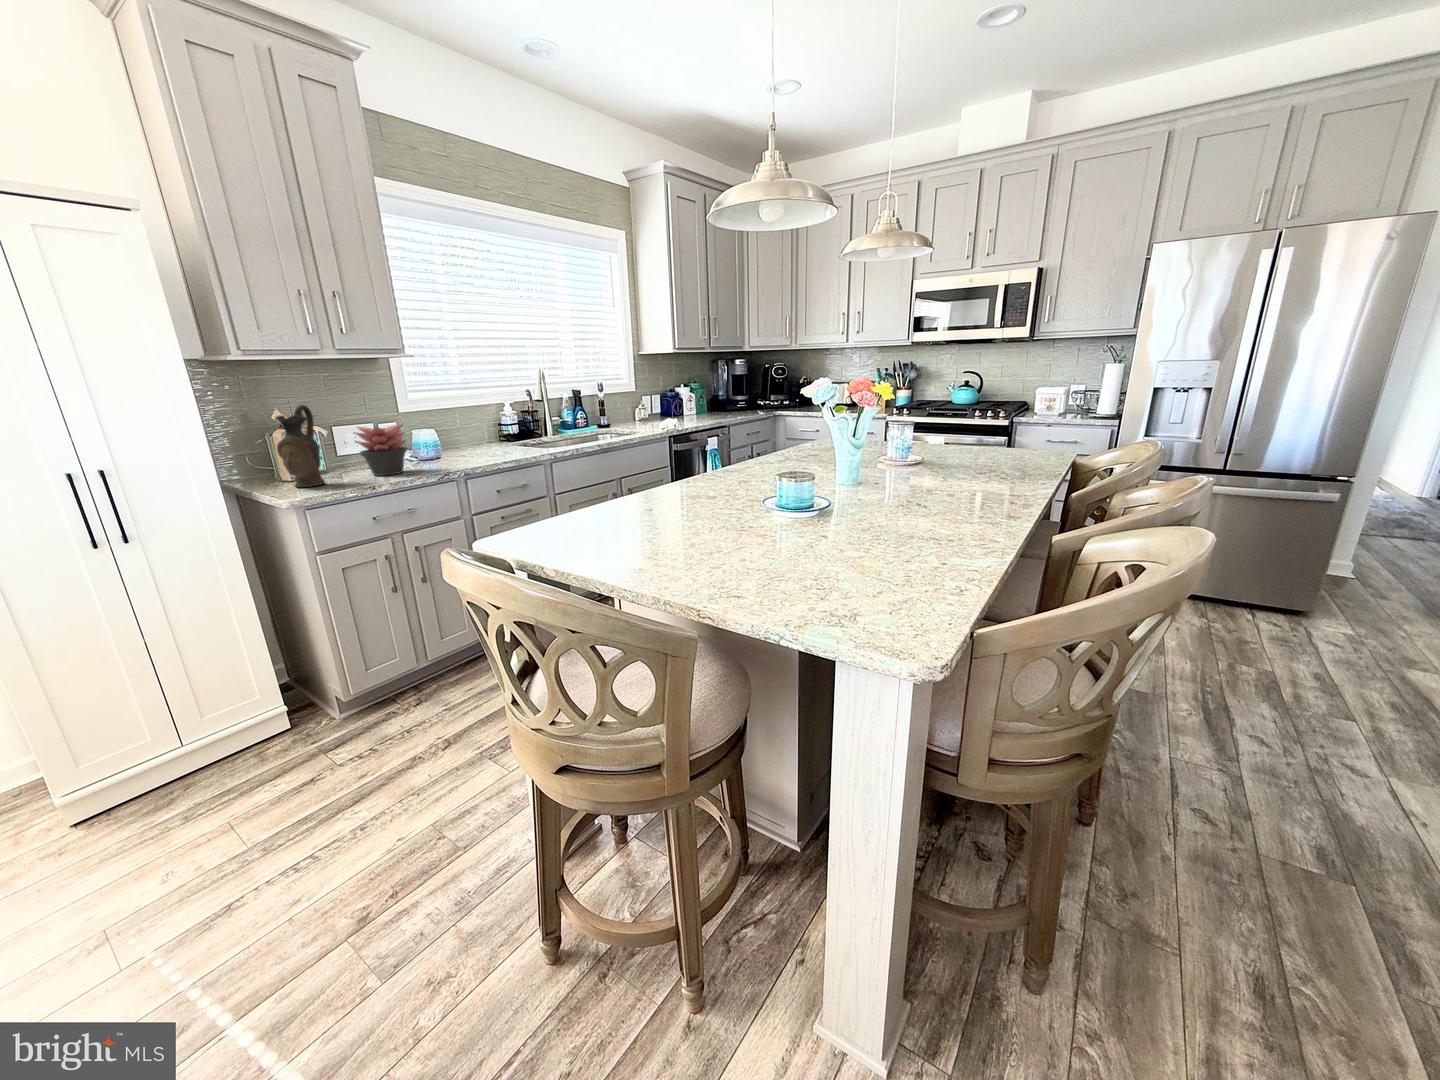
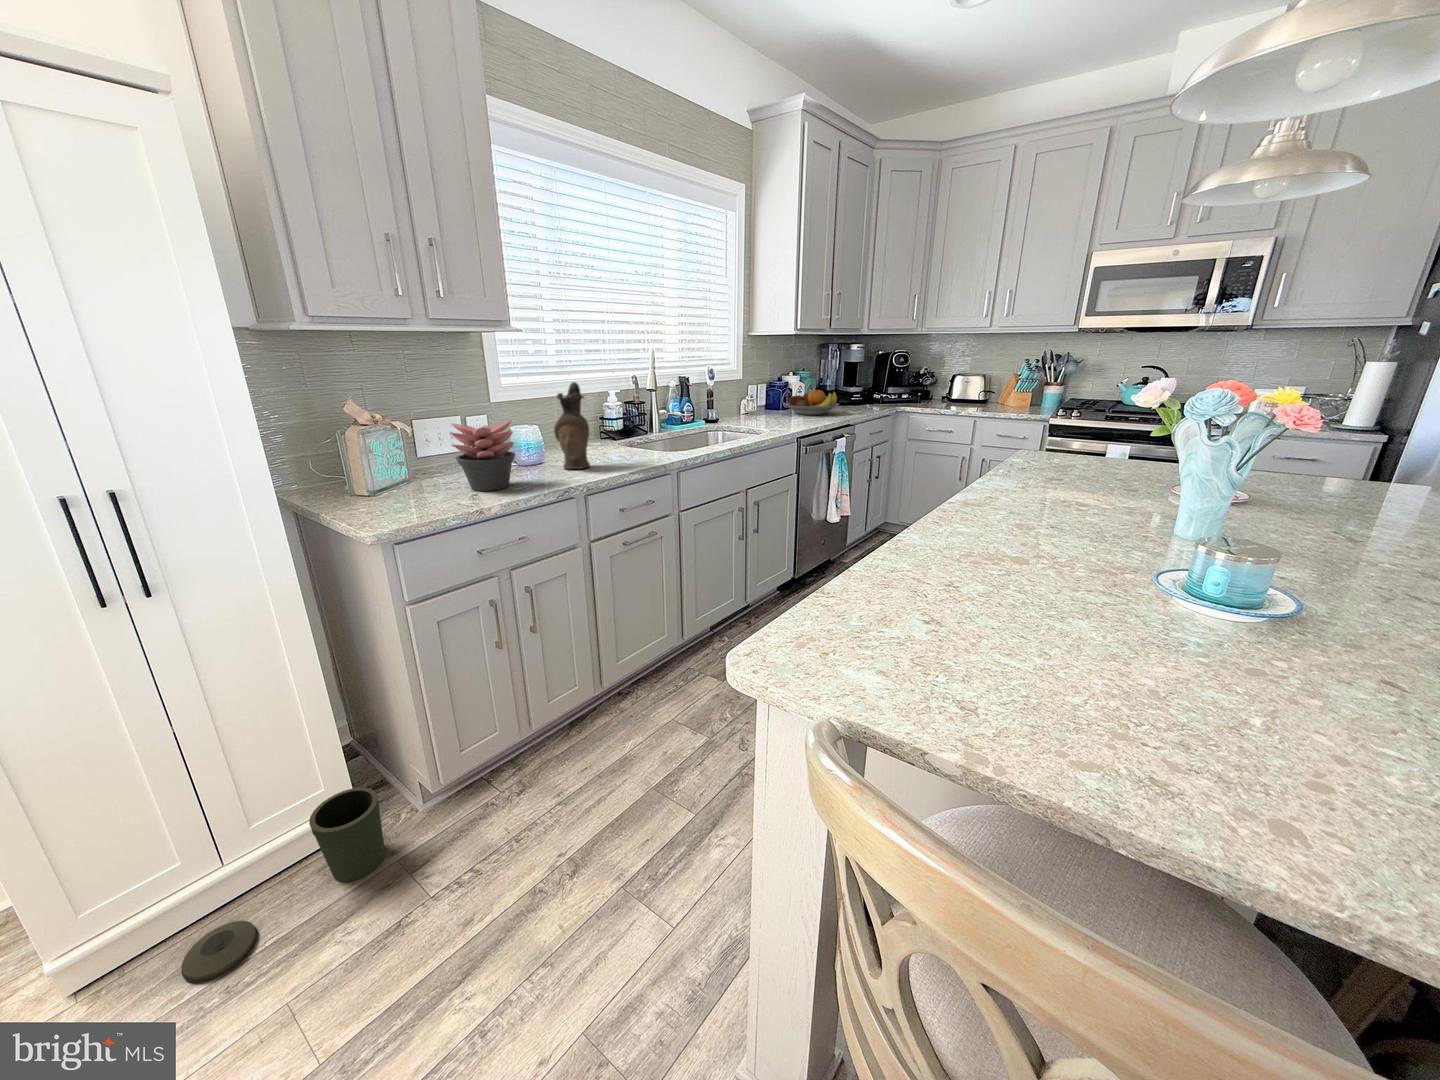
fruit bowl: none [674,399,721,420] -> present [784,390,839,415]
ceramic pitcher: present [275,405,325,487] -> present [554,382,590,469]
trash can: none [152,695,307,816] -> present [181,787,385,982]

